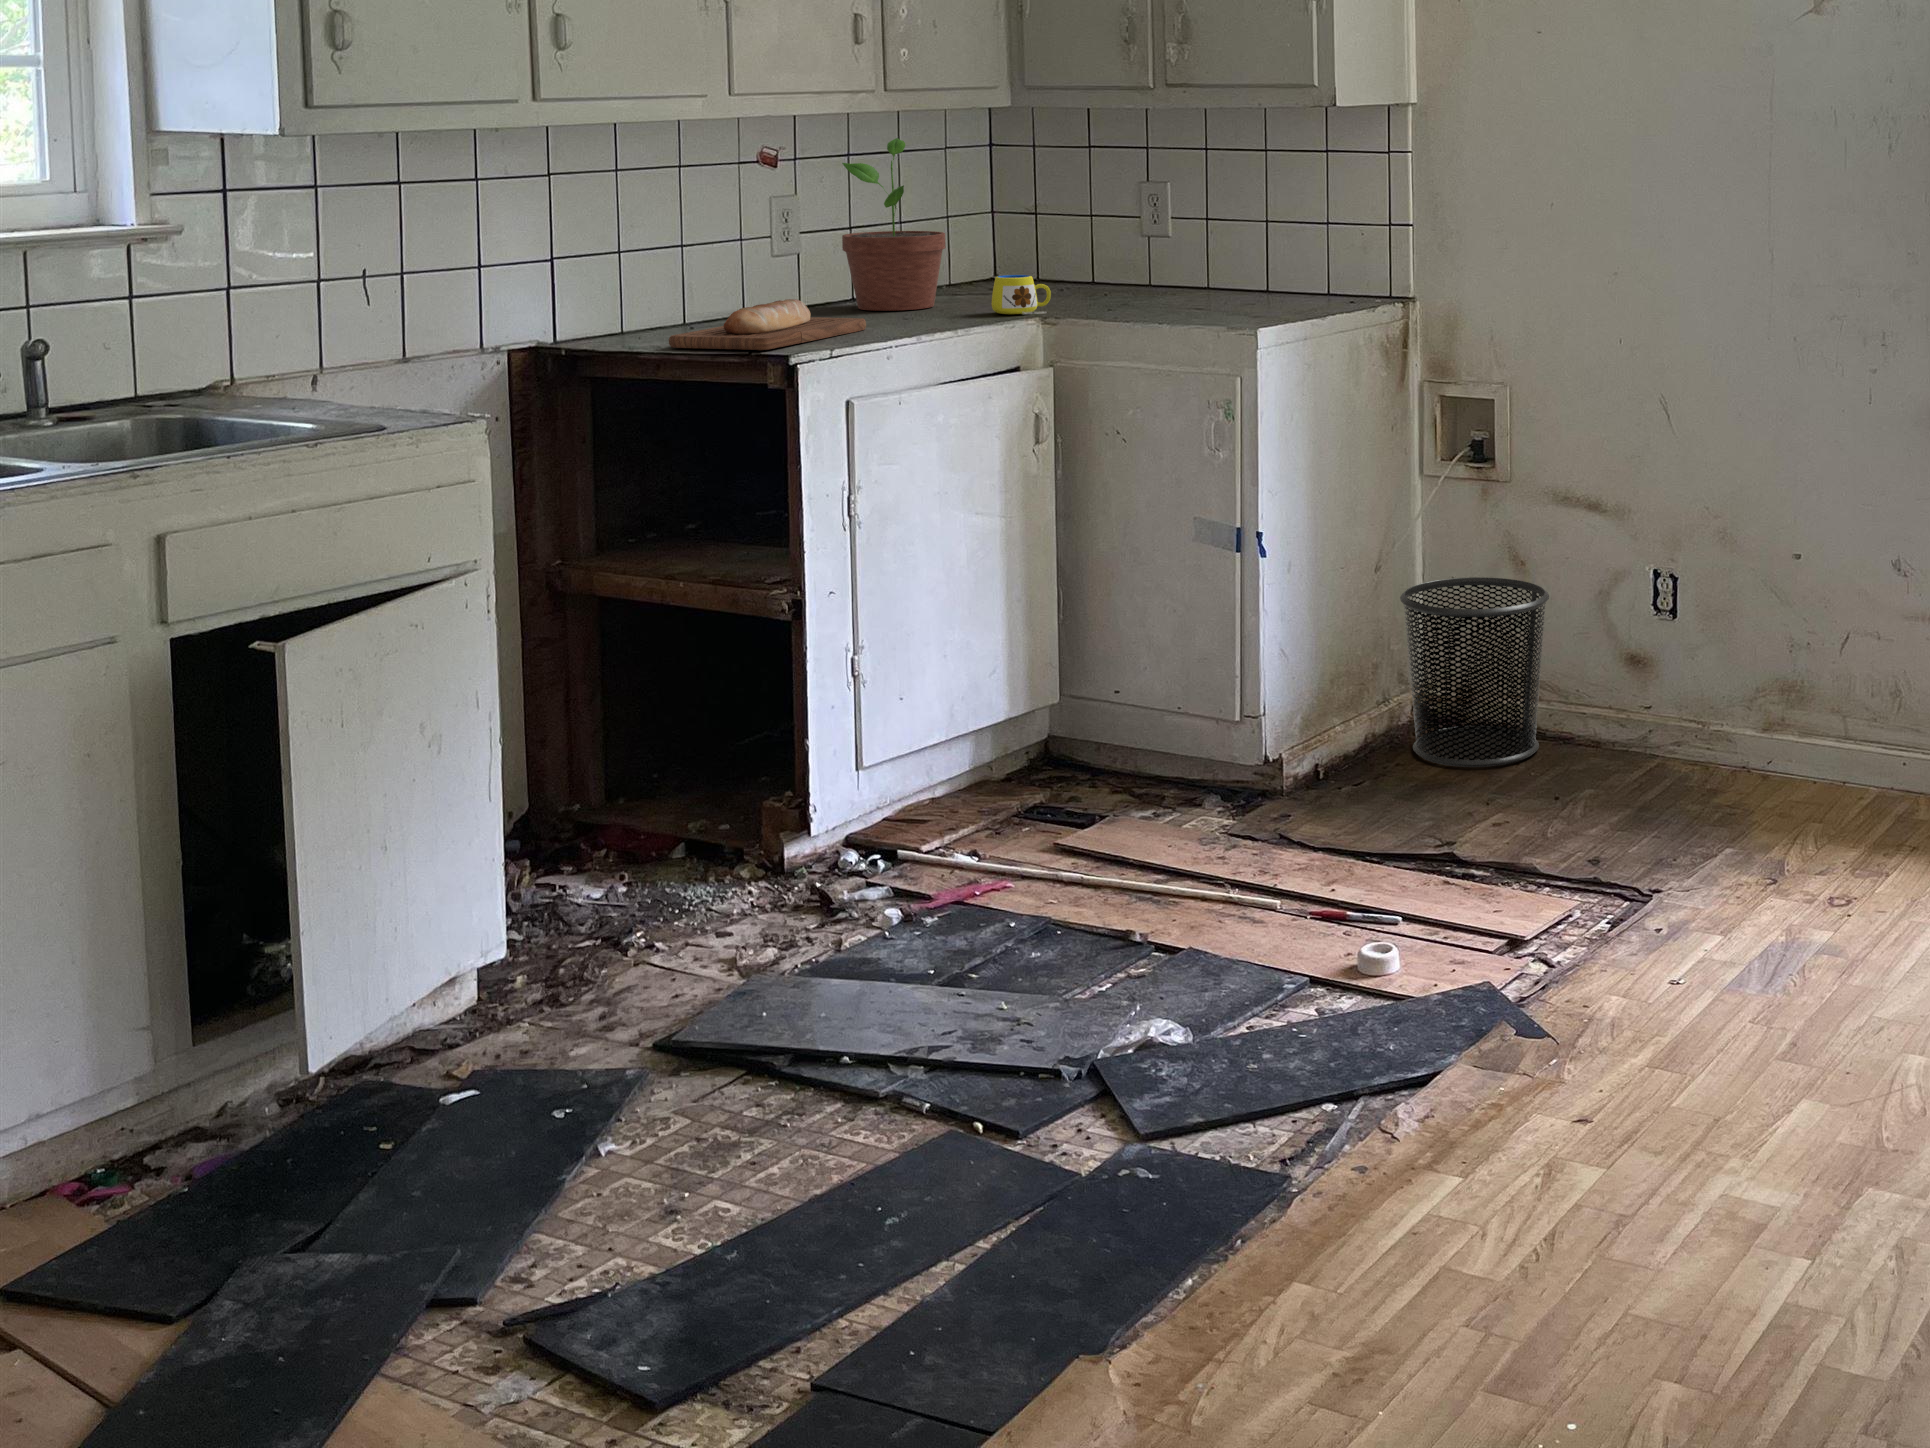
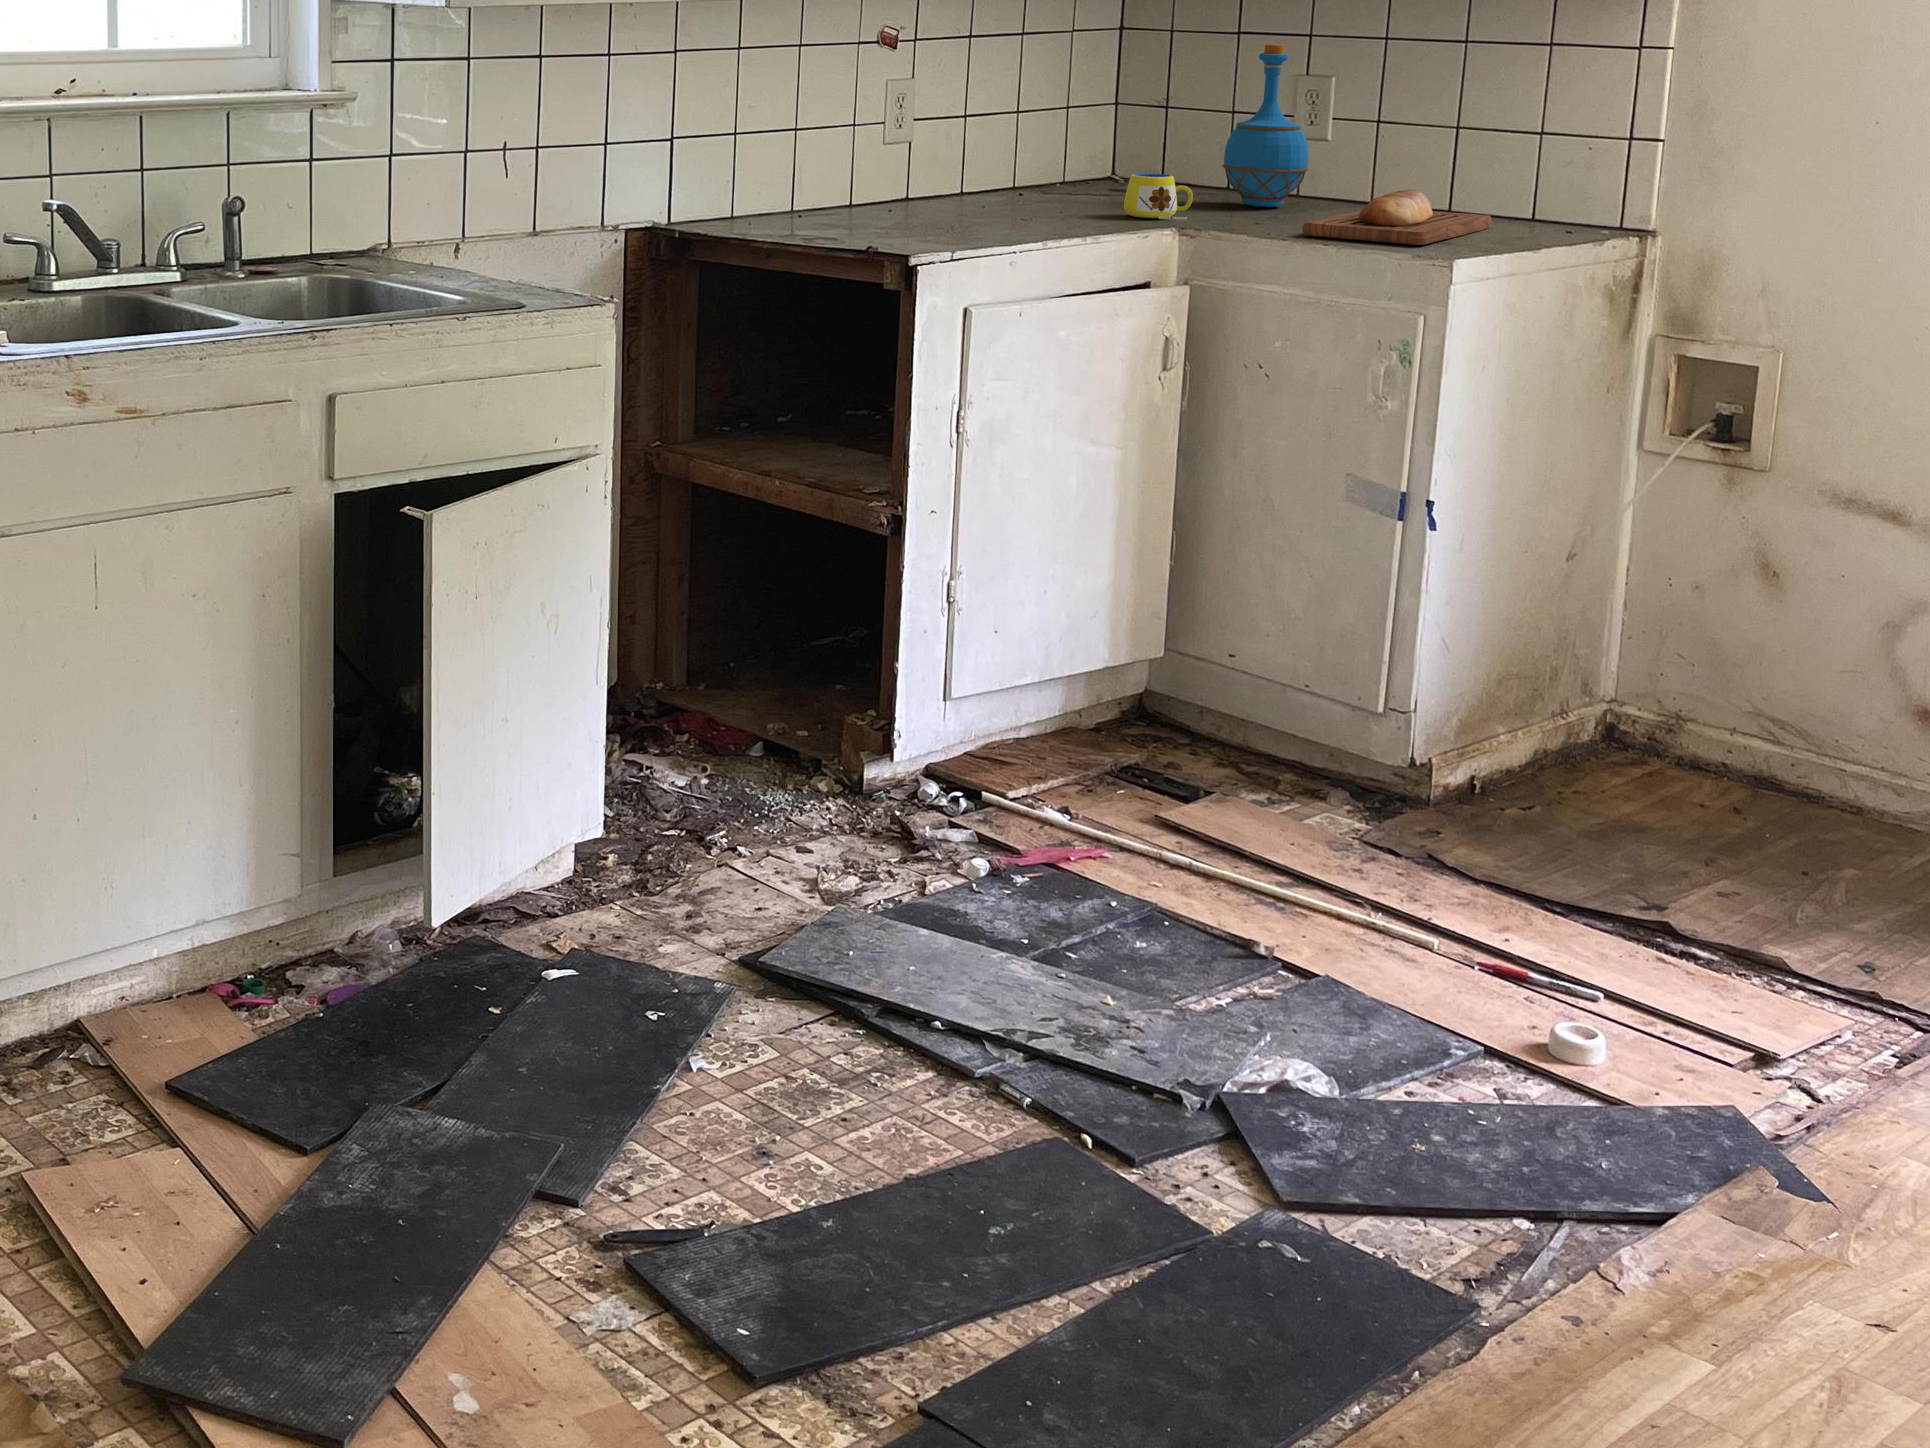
potted plant: present [842,138,946,311] -> none [961,14,1074,205]
bottle: none [1078,159,1150,299] -> present [1223,44,1309,207]
bread loaf: present [669,299,866,350] -> present [1302,190,1492,245]
waste bin: present [1400,577,1549,767] -> none [1597,577,1811,814]

